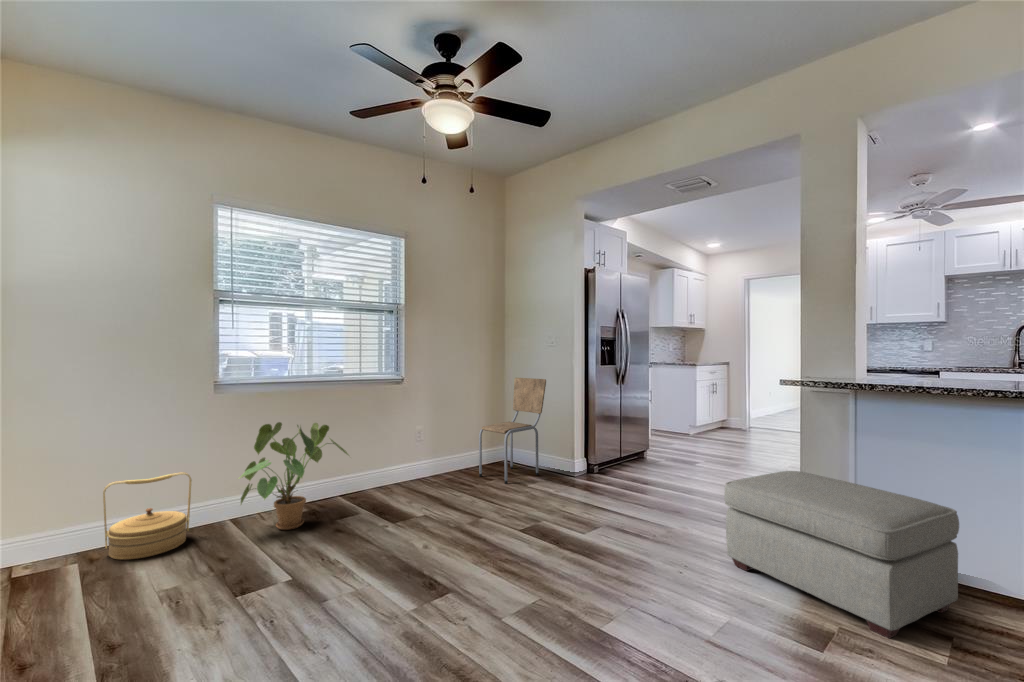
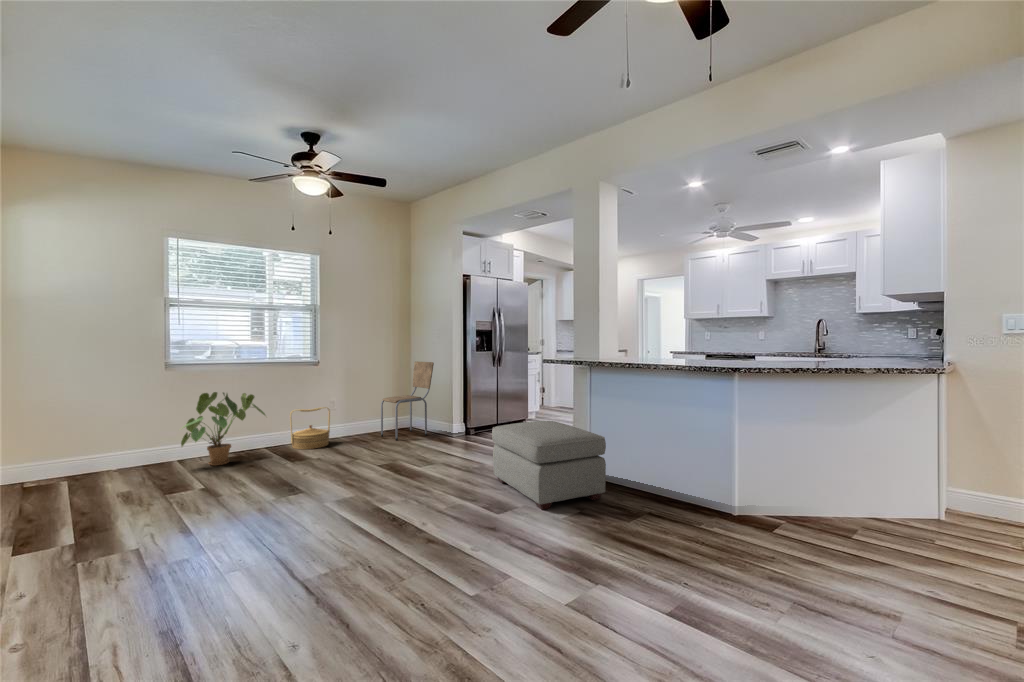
woven basket: present [103,472,192,560] -> present [290,407,330,449]

